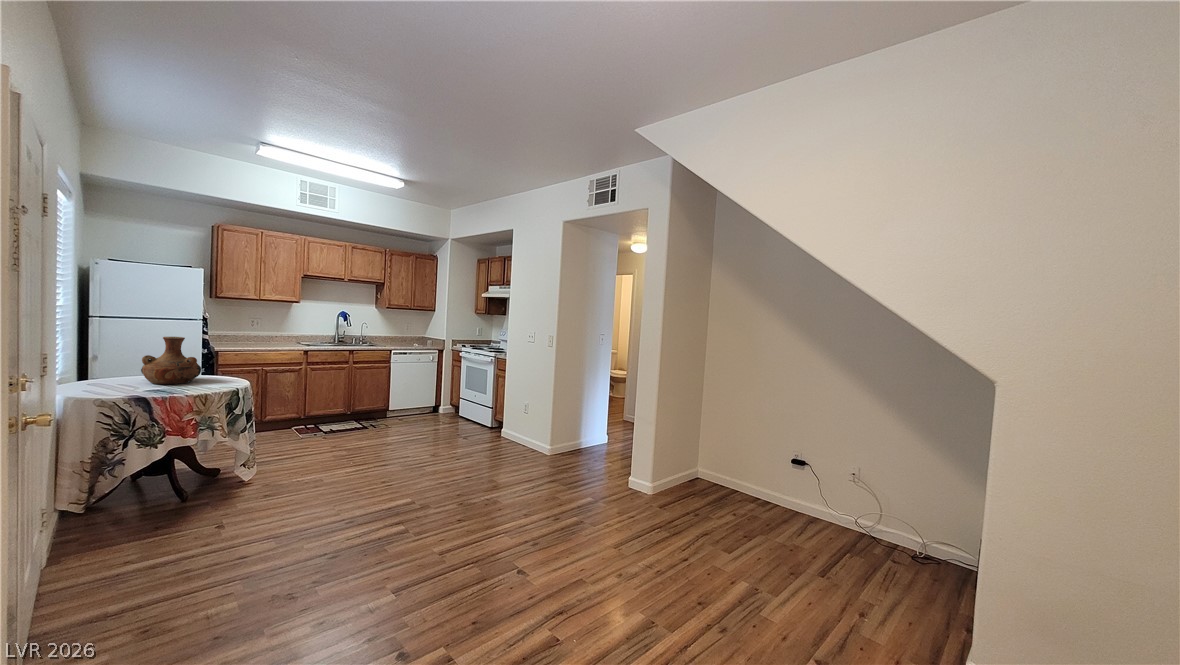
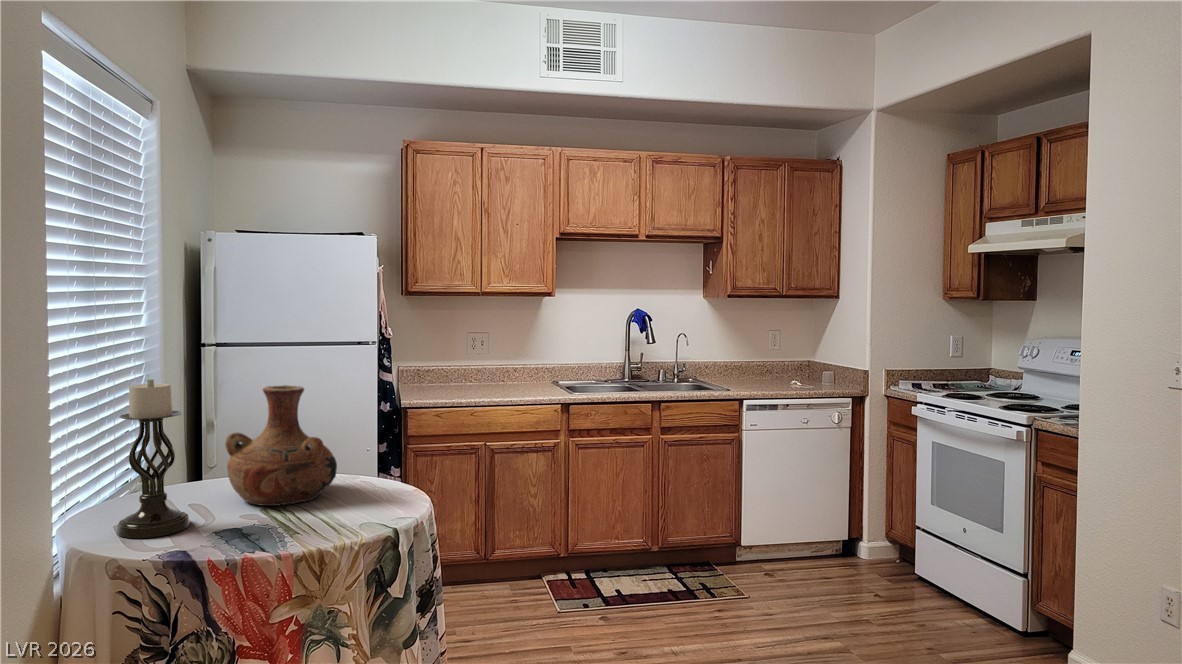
candle holder: none [92,331,131,394] -> present [117,379,190,538]

